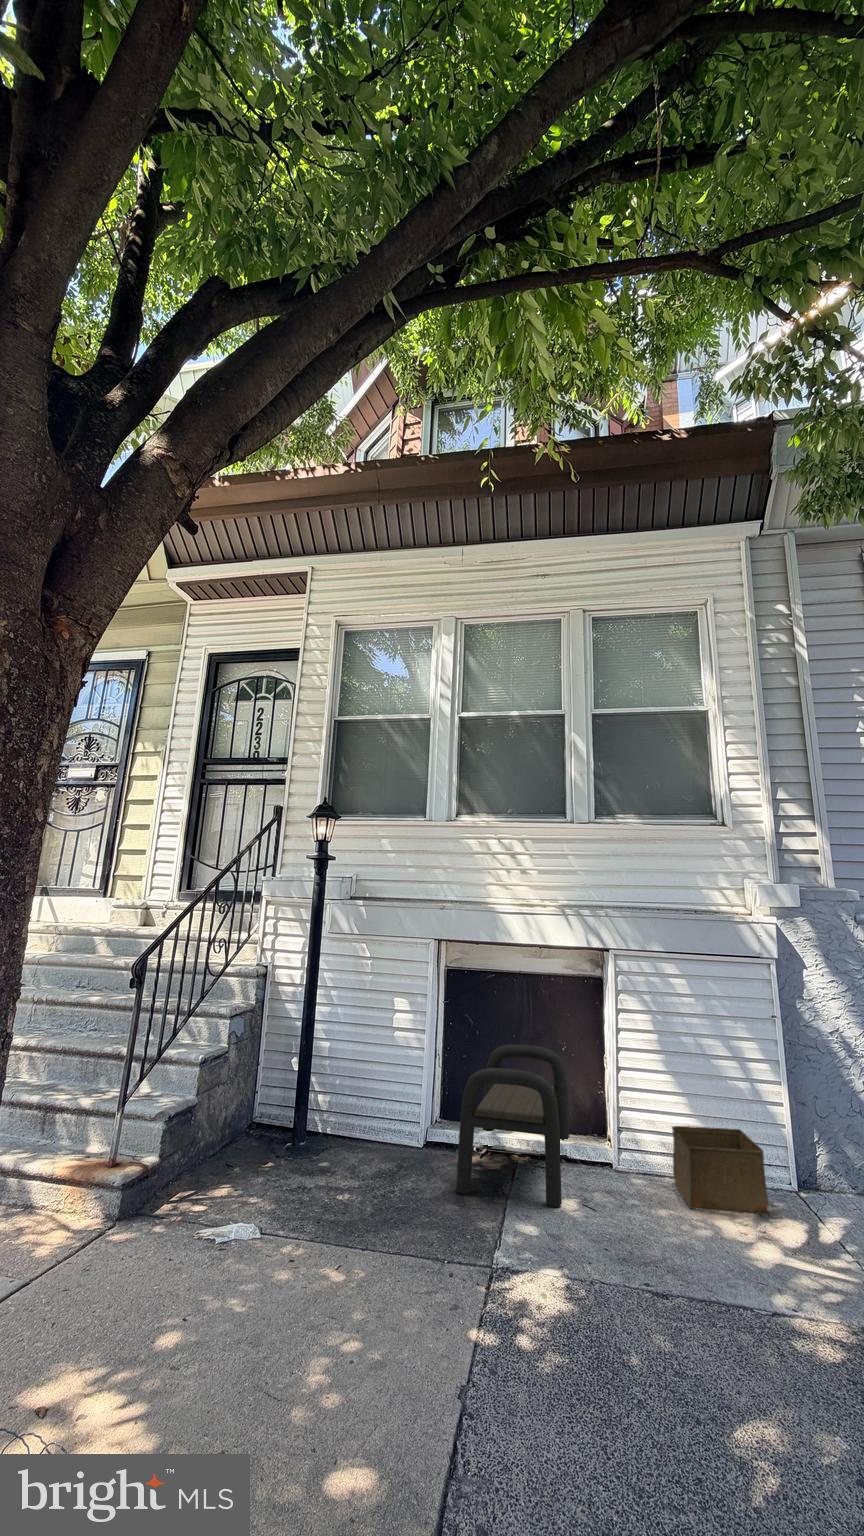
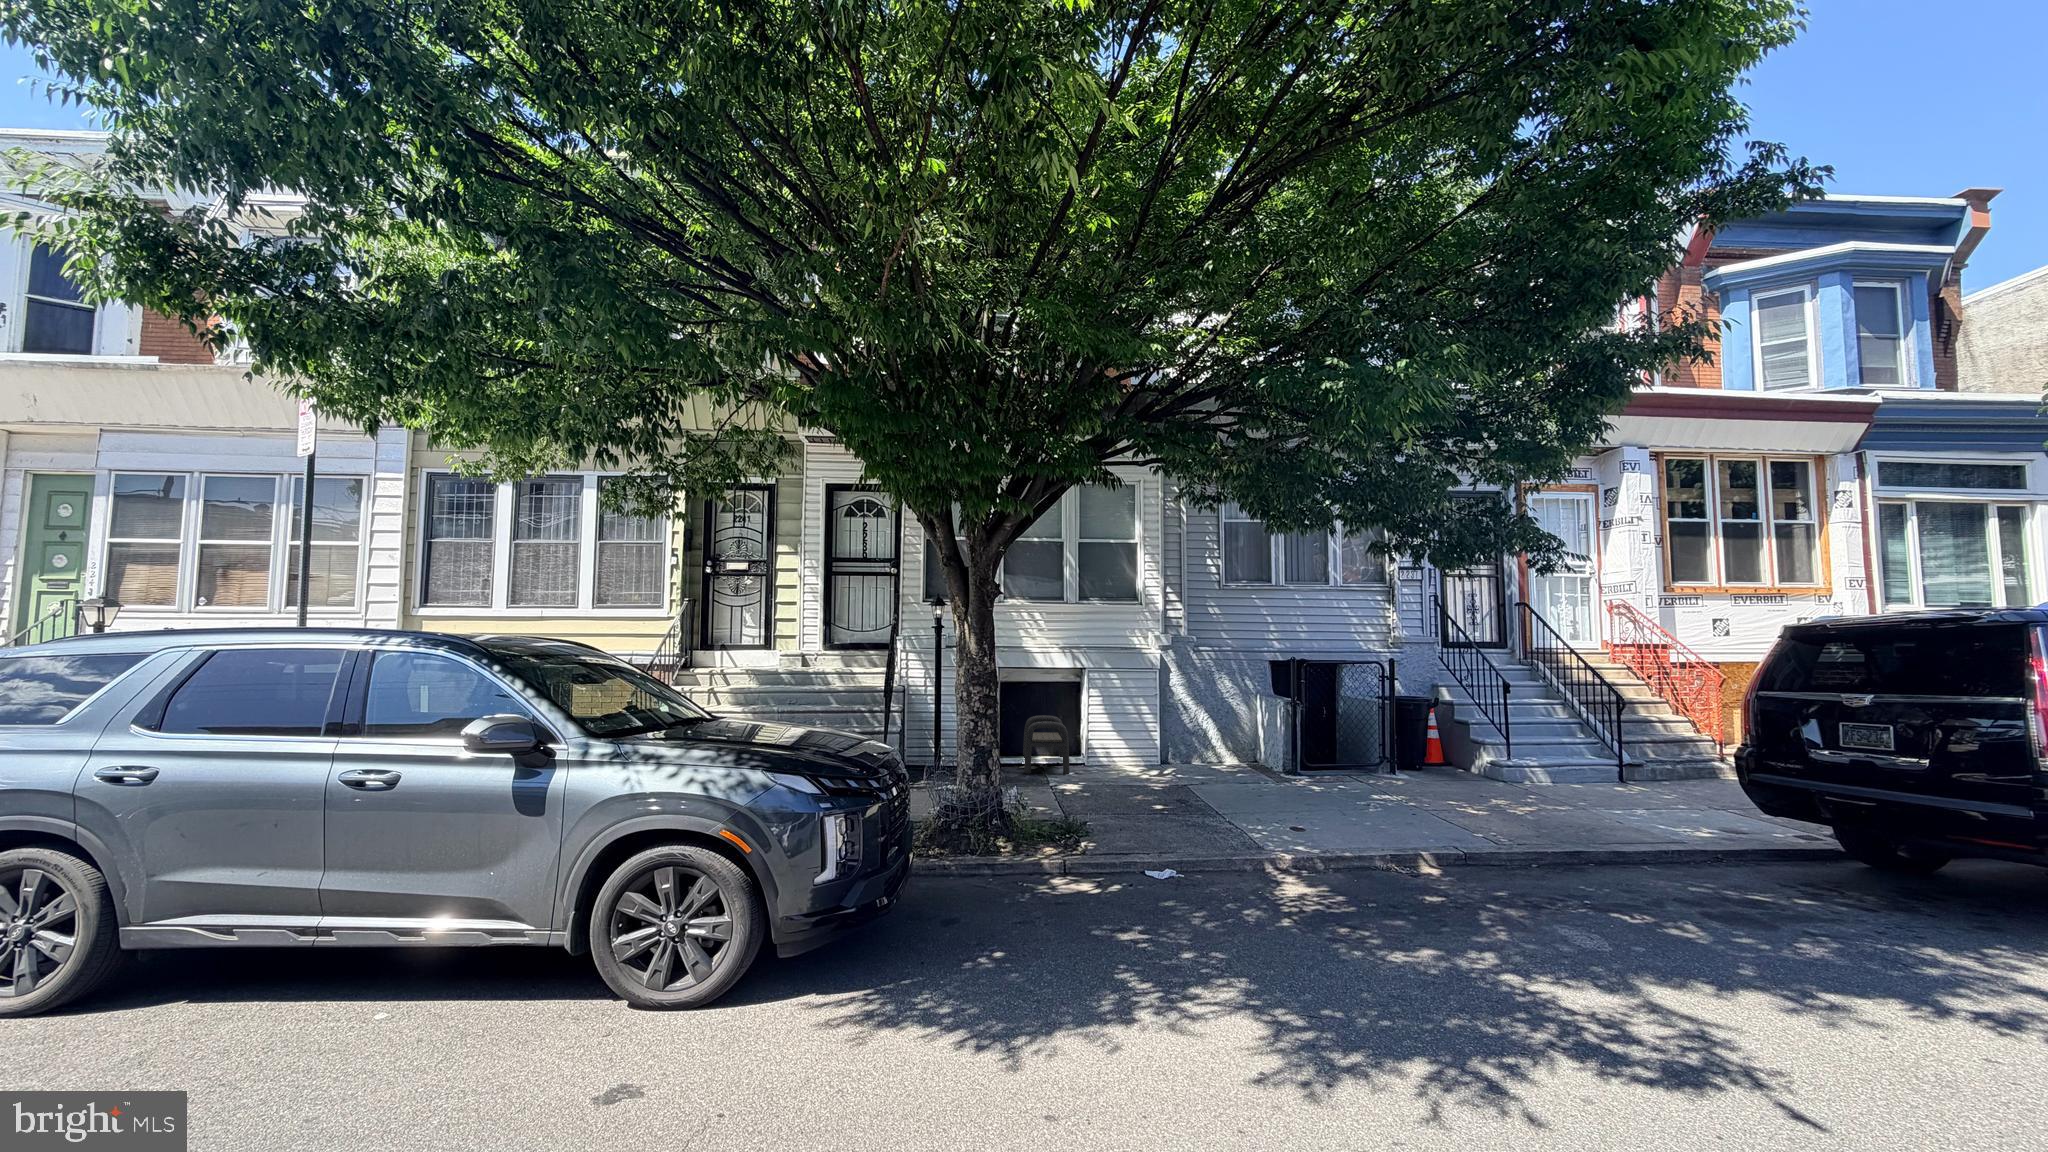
storage bin: present [672,1126,769,1215] -> none [1112,743,1150,772]

